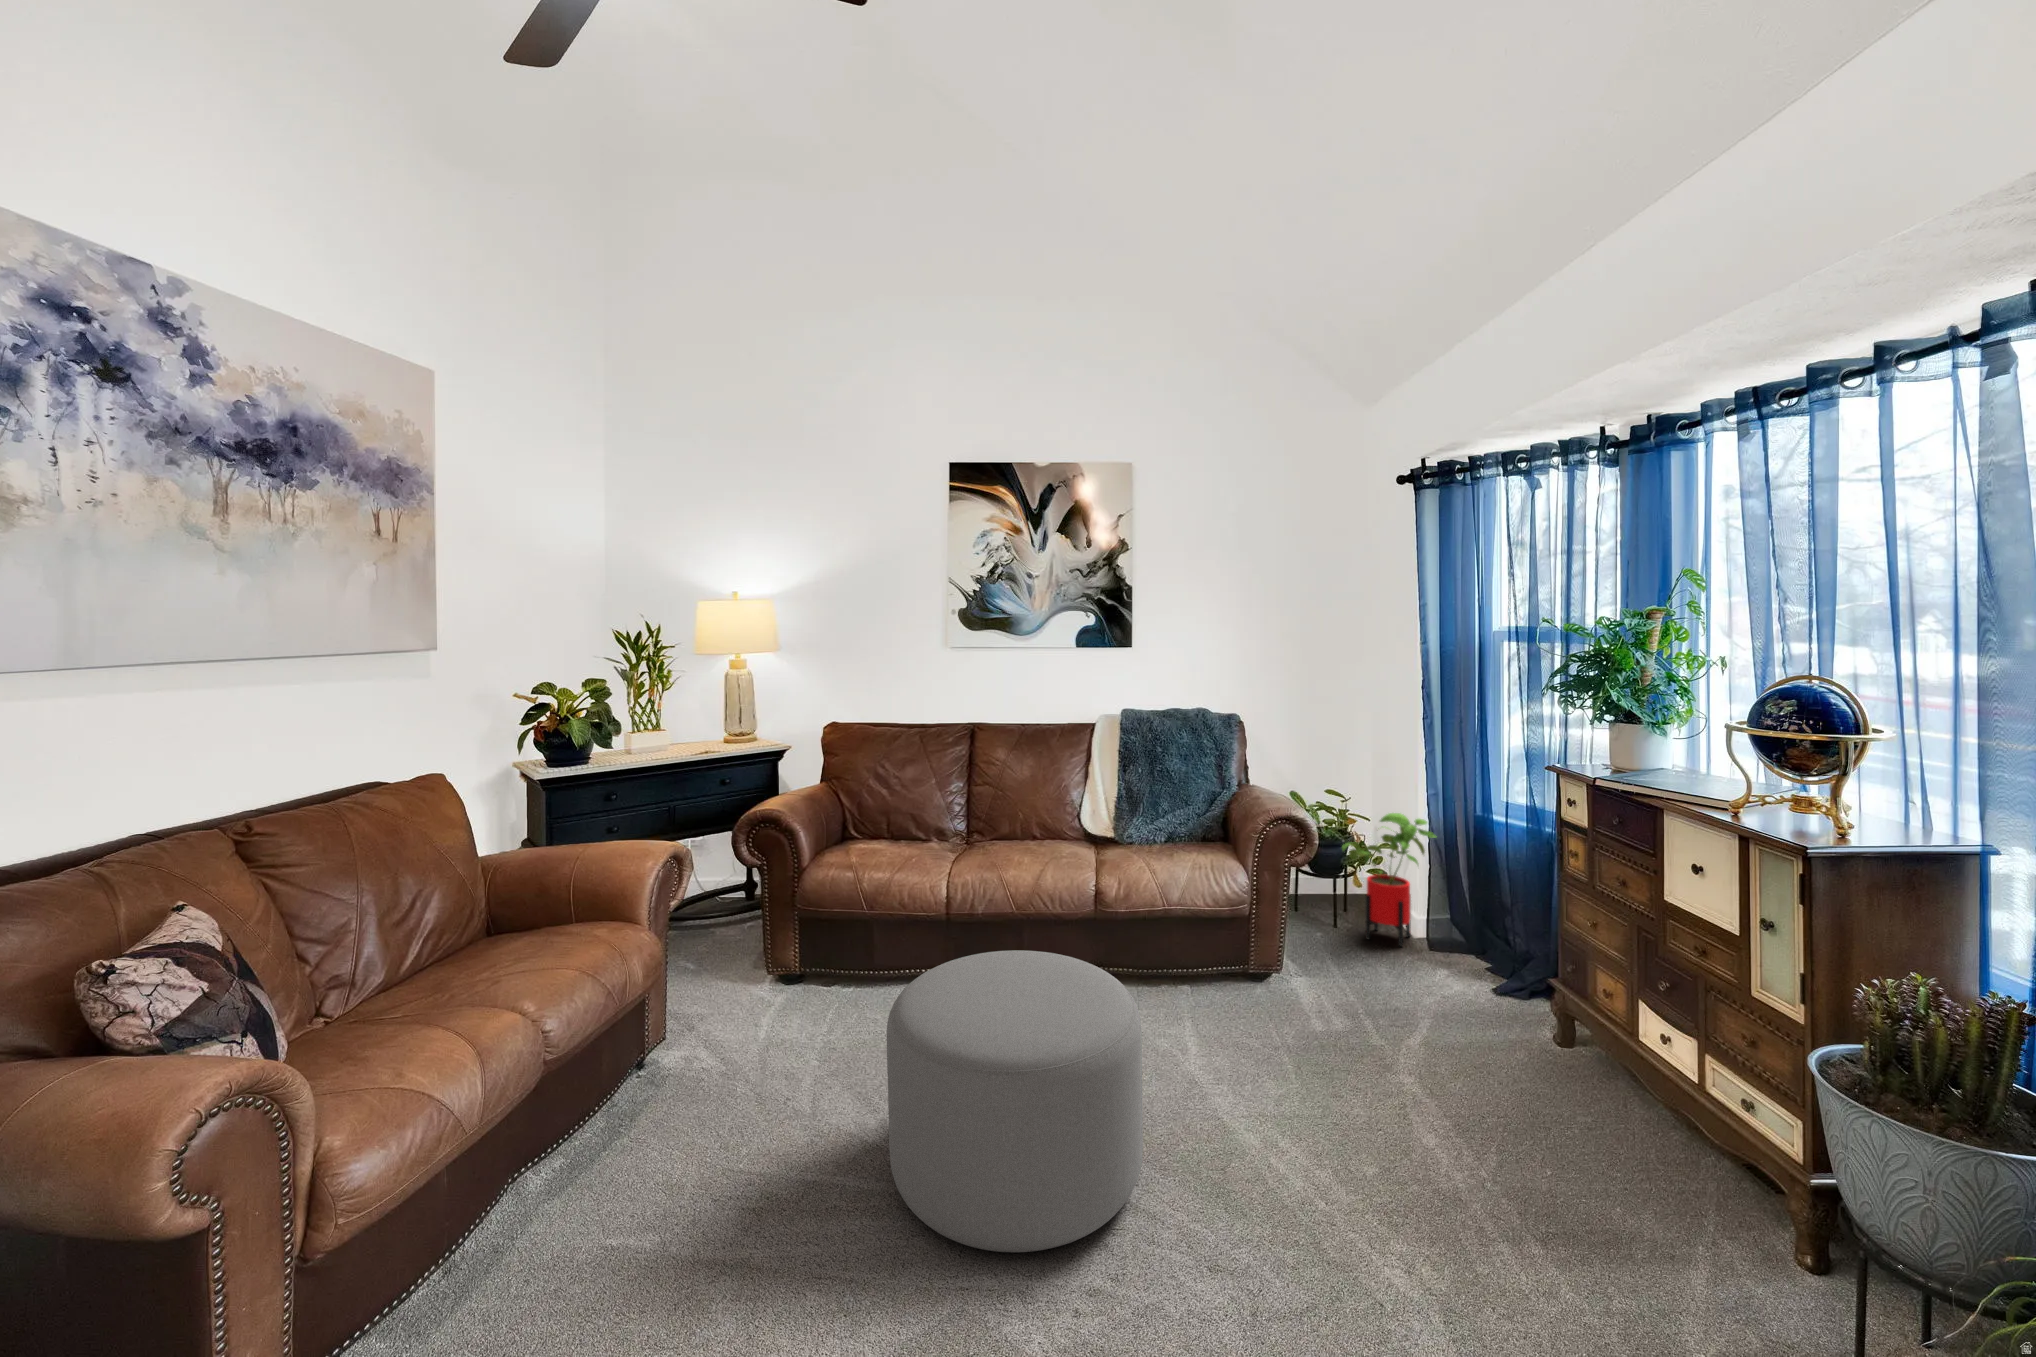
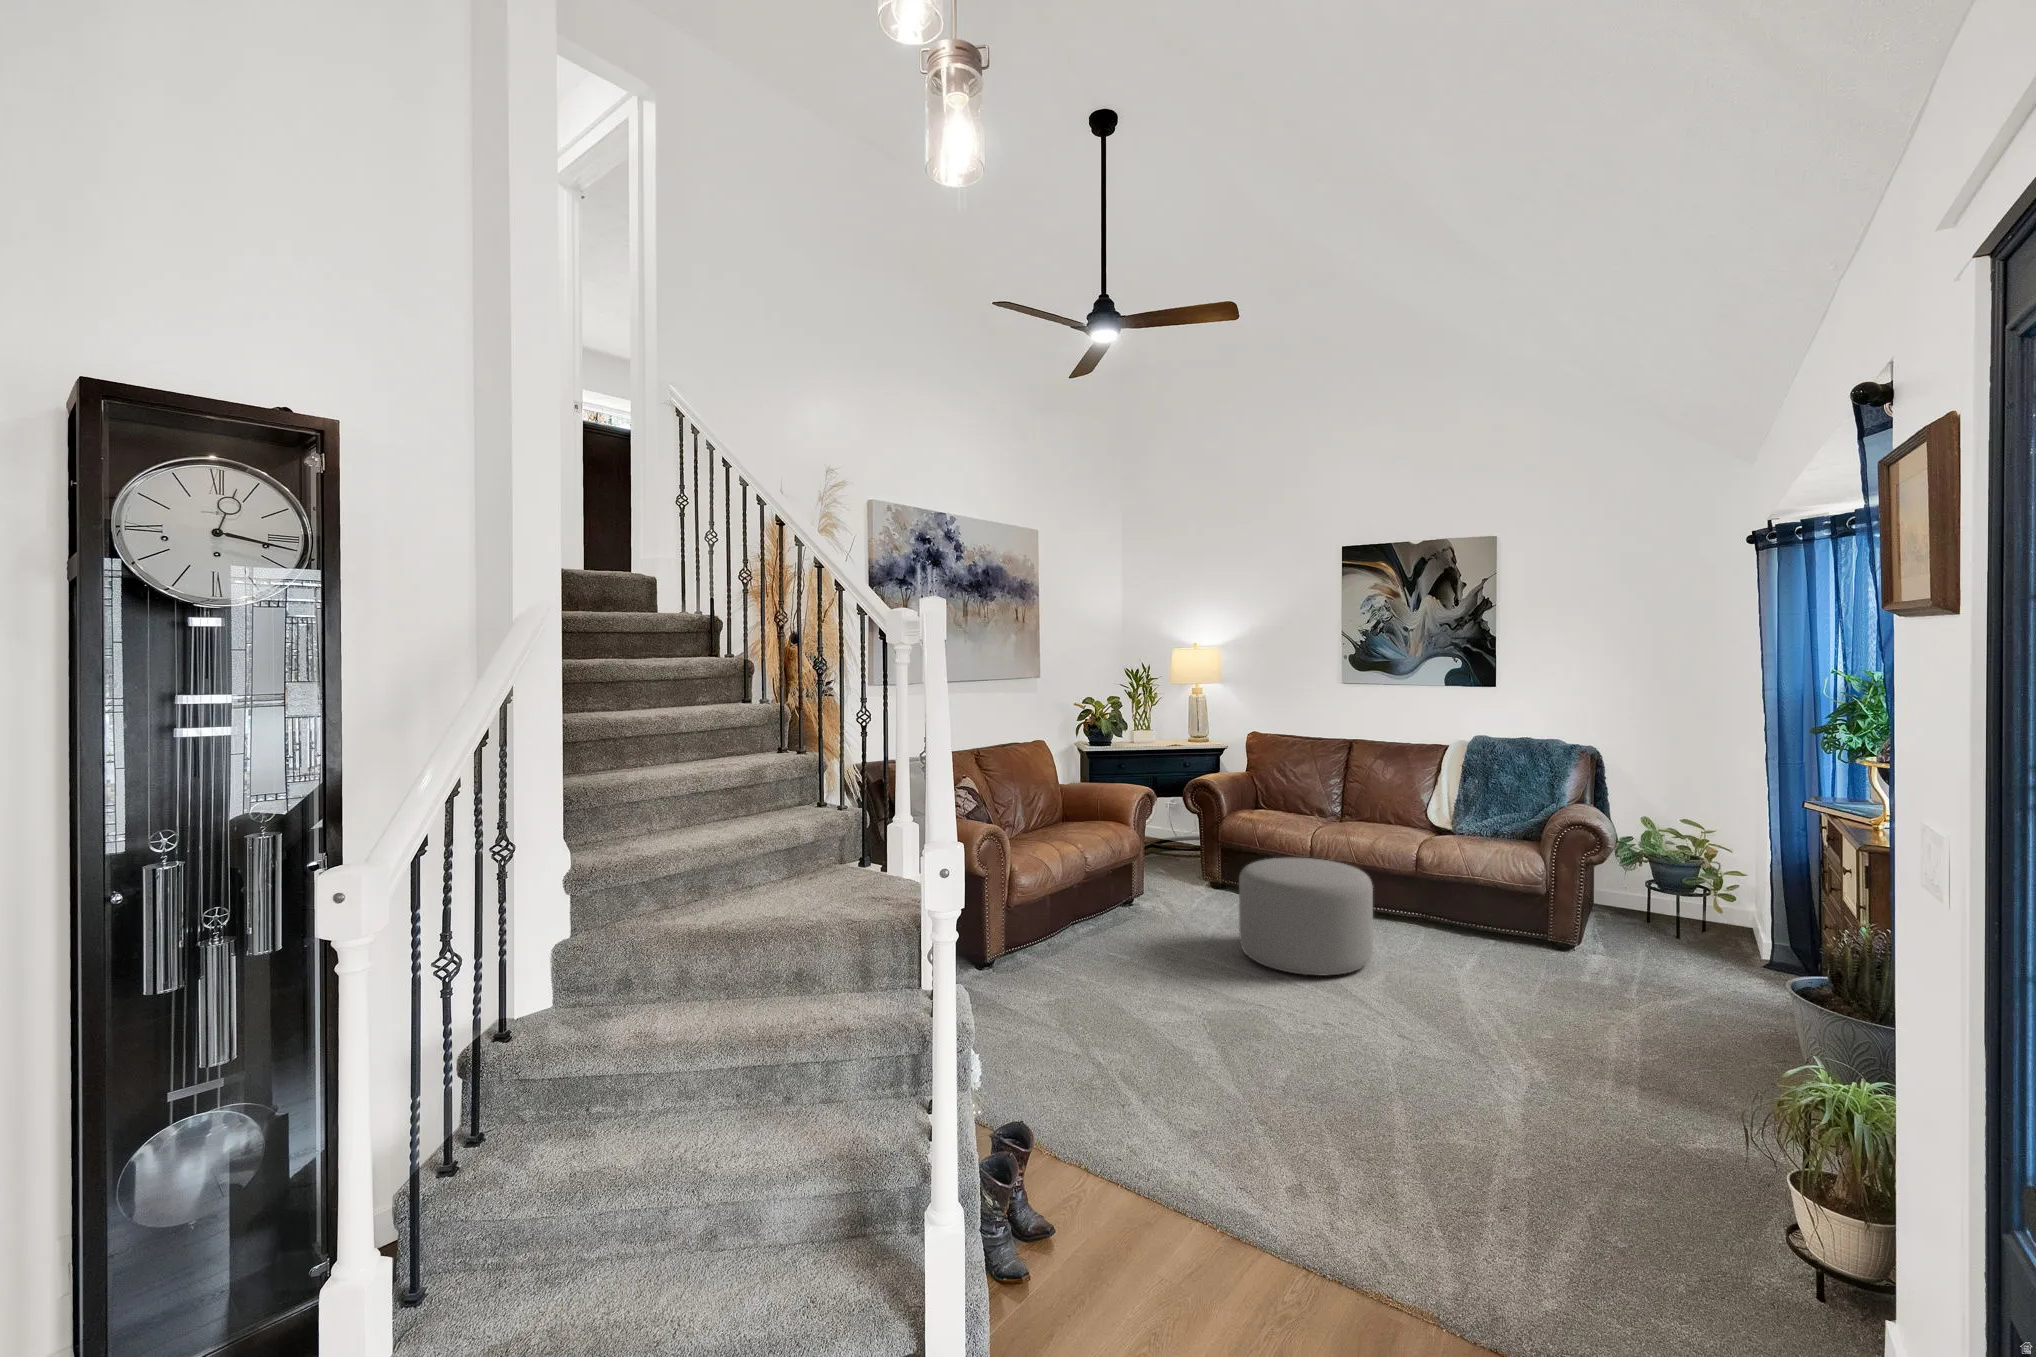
house plant: present [1342,813,1437,947] -> none [1654,832,1750,945]

